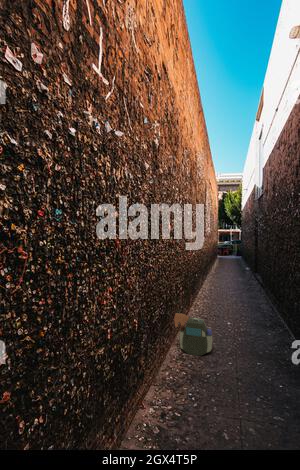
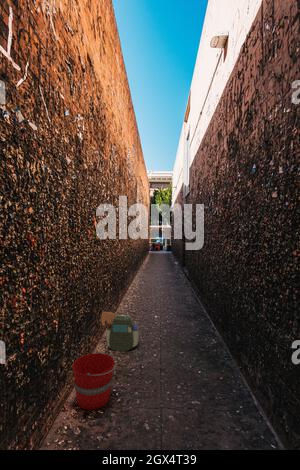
bucket: none [150,354,193,412] -> present [72,352,116,410]

